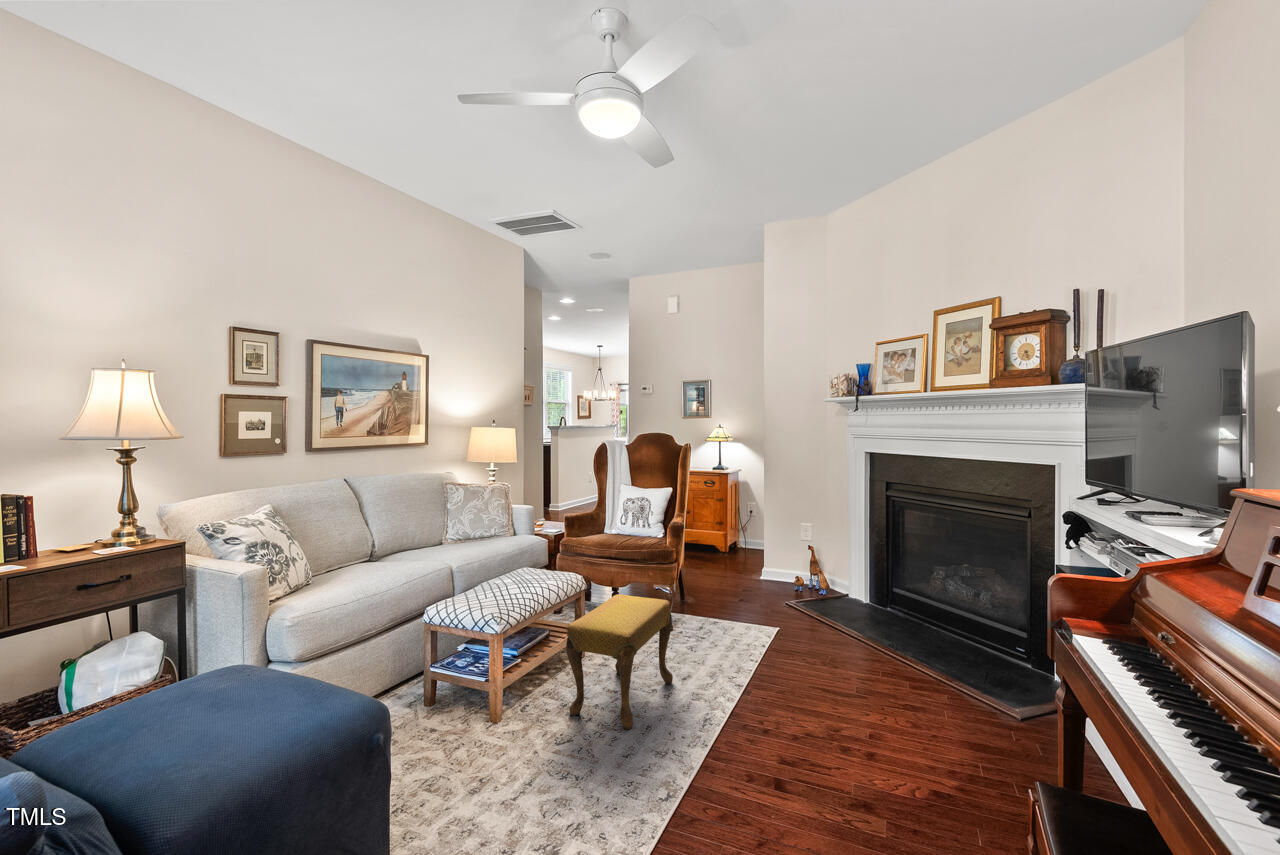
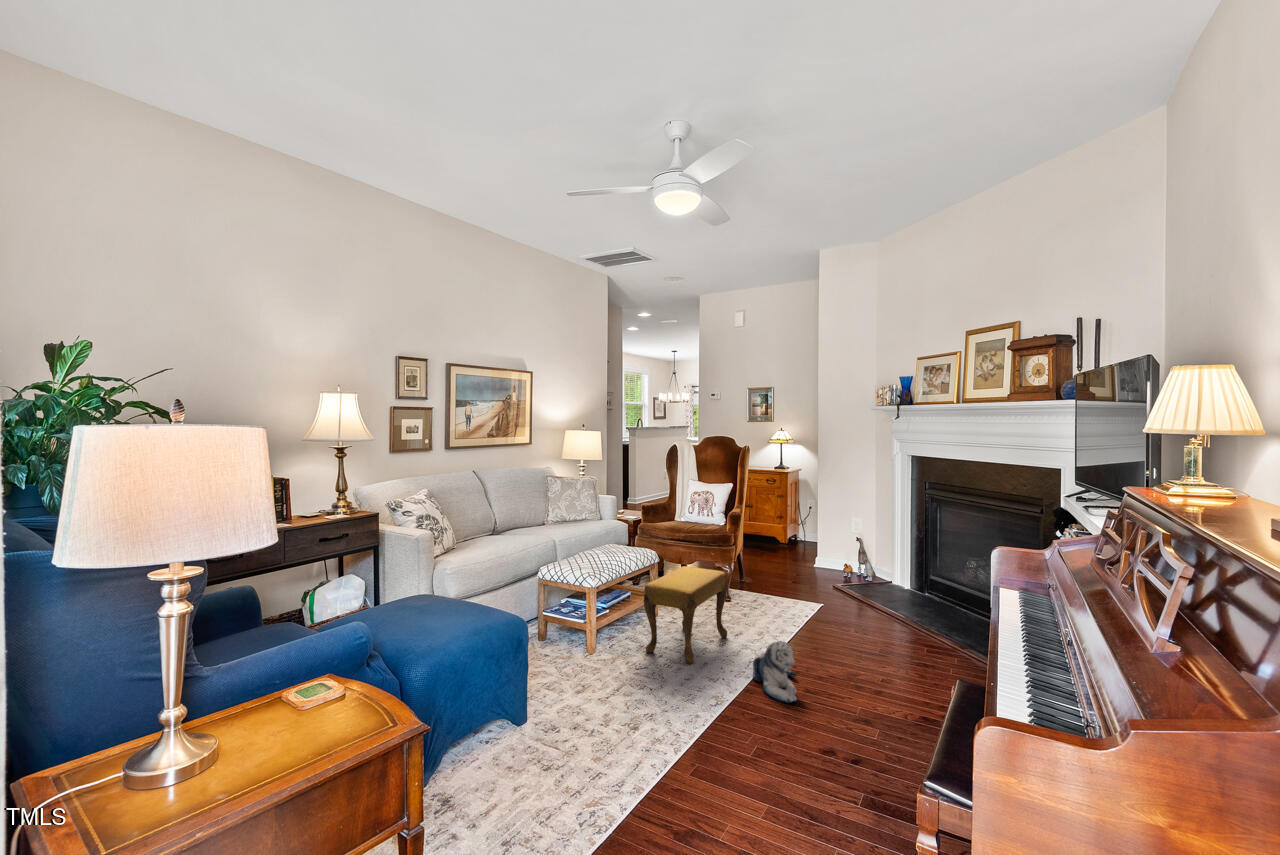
plush toy: none [711,698,774,787] -> present [753,642,797,703]

